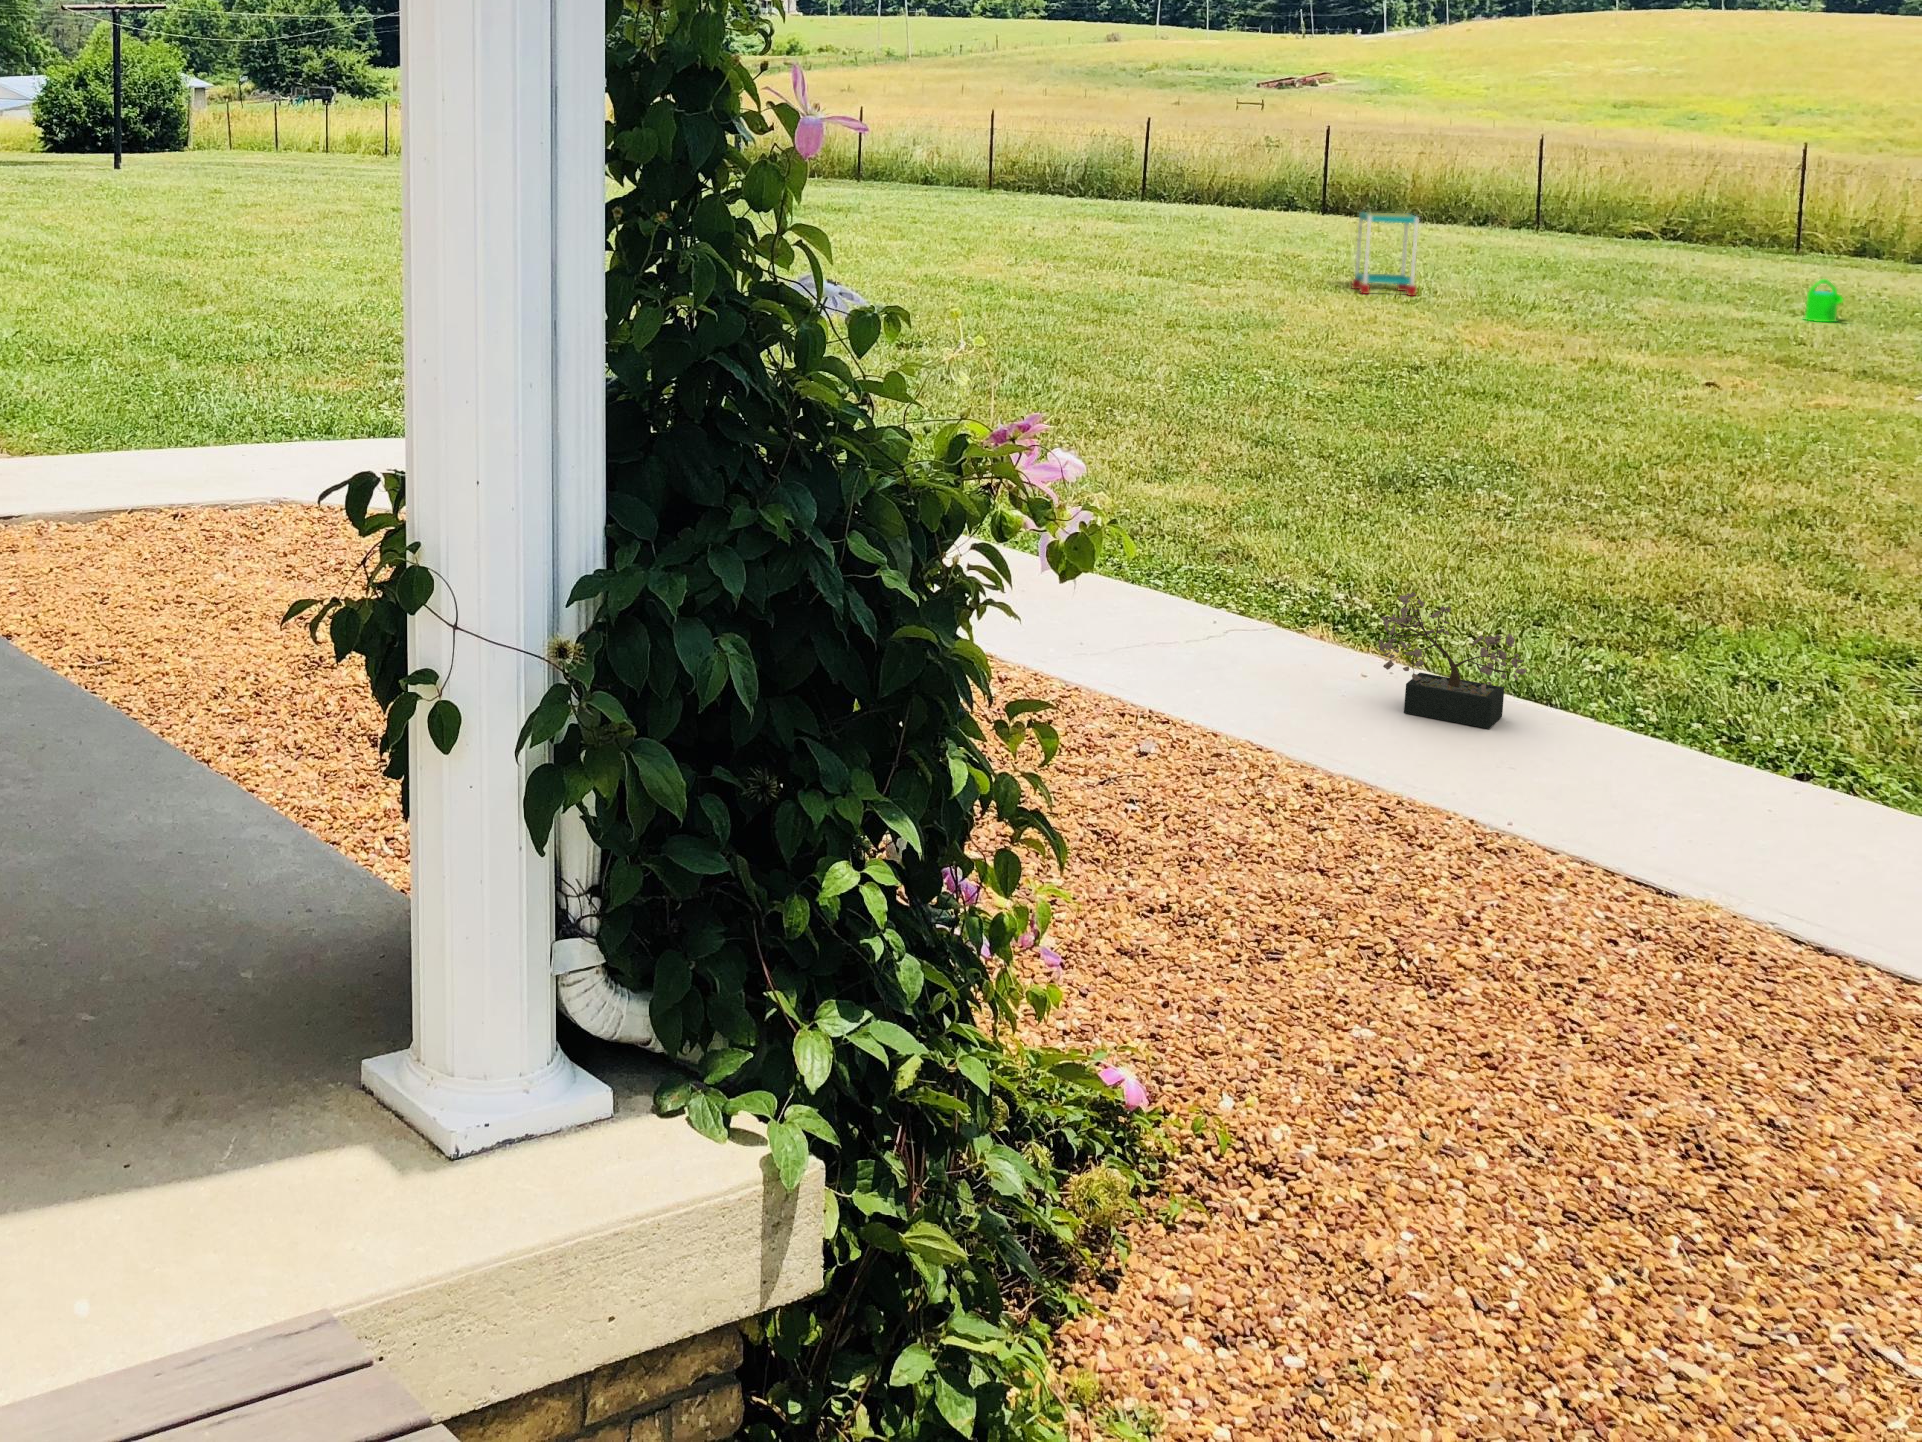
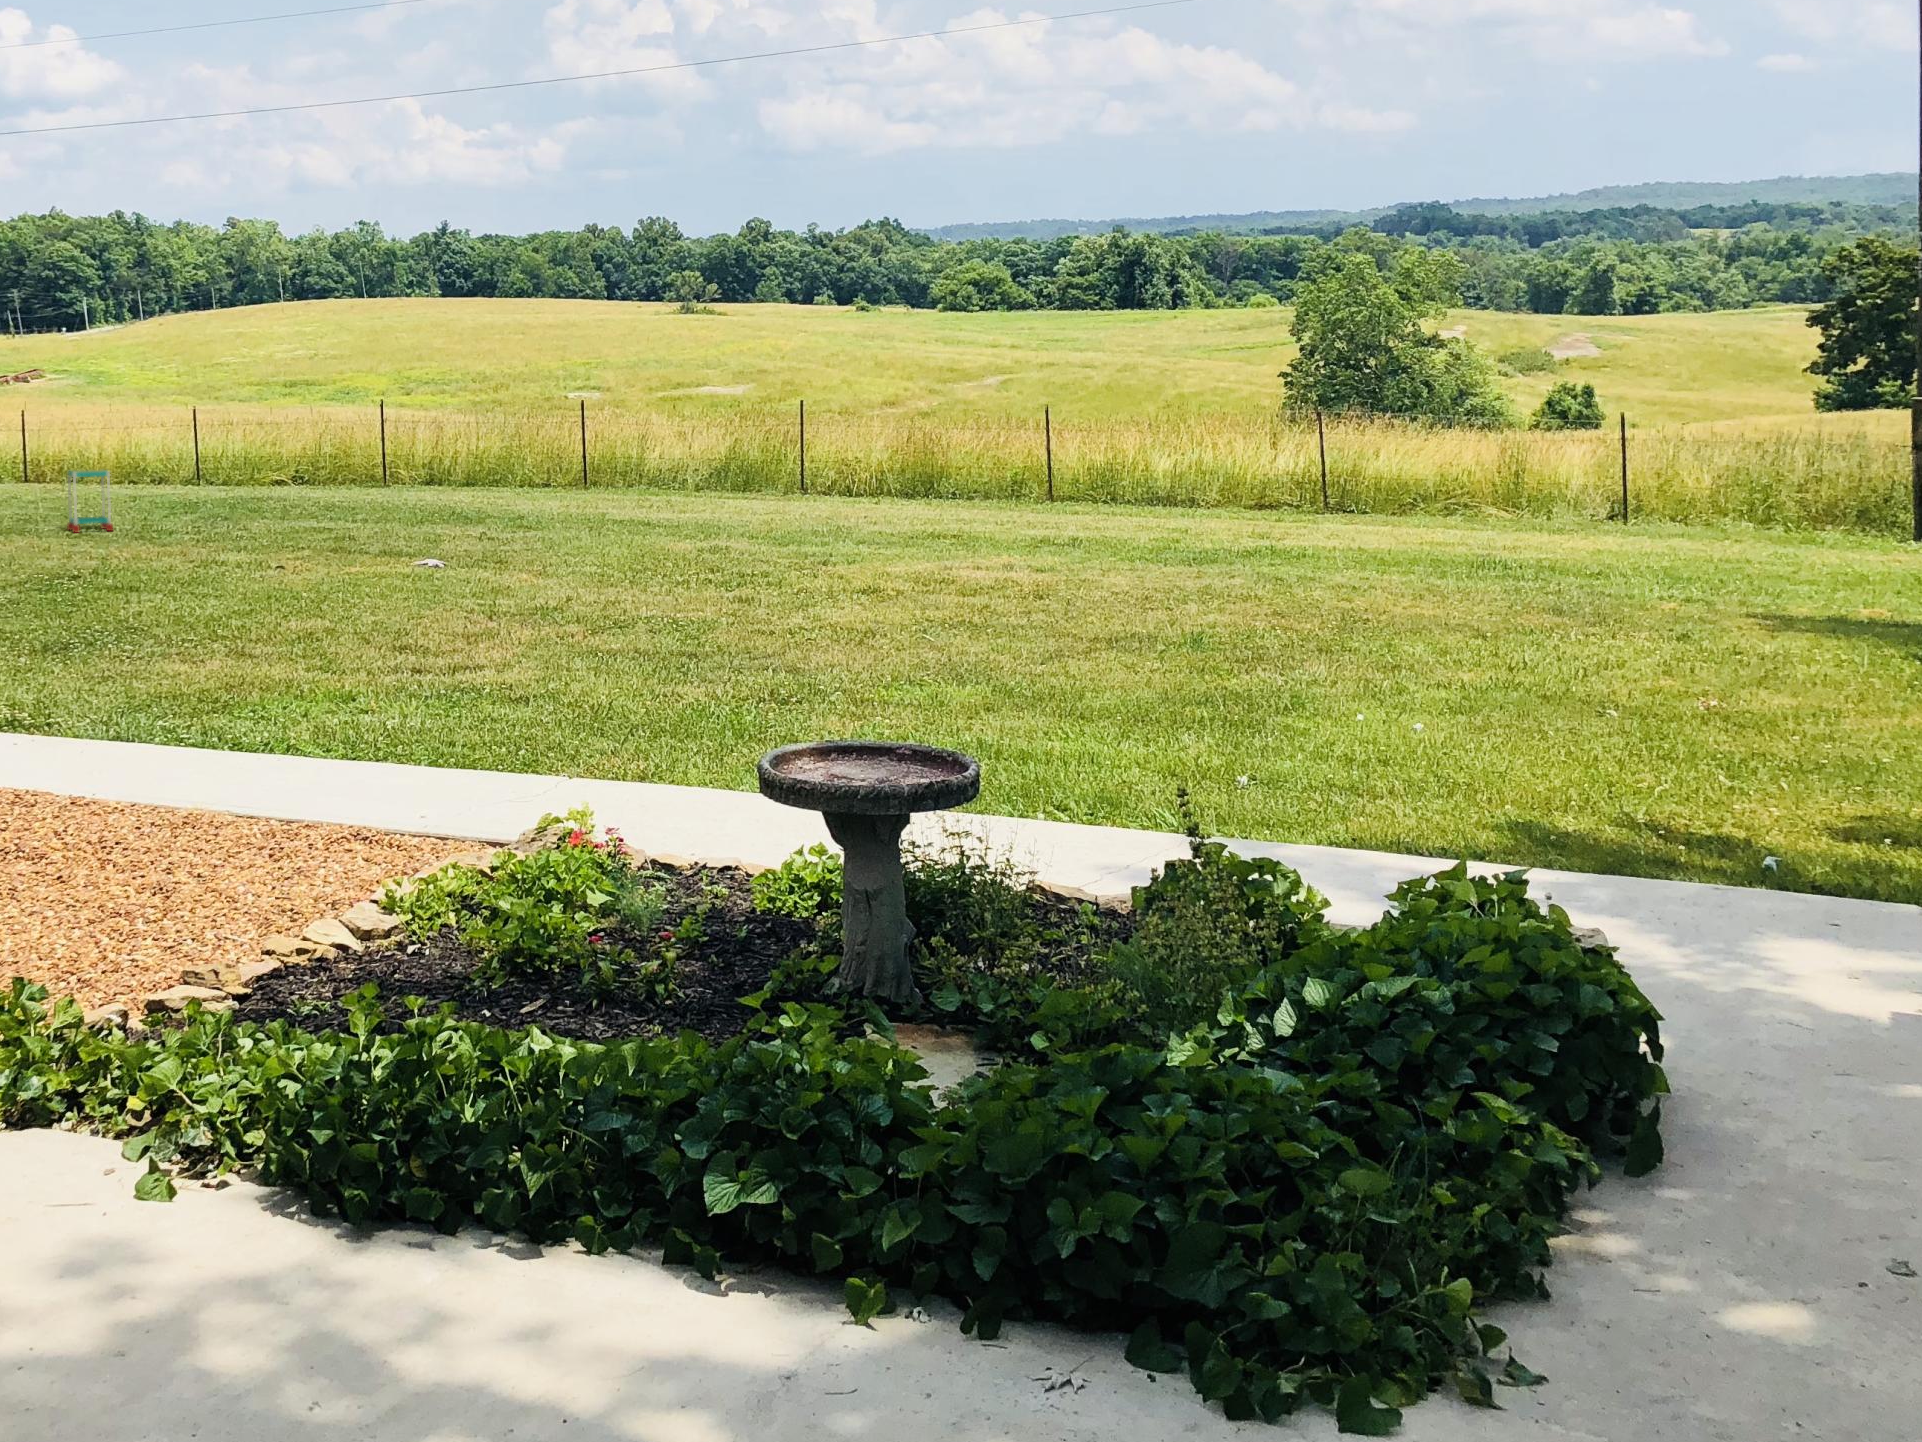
watering can: present [1804,279,1843,322] -> none [366,497,388,527]
decorative plant: present [1379,592,1526,729] -> none [32,675,118,749]

